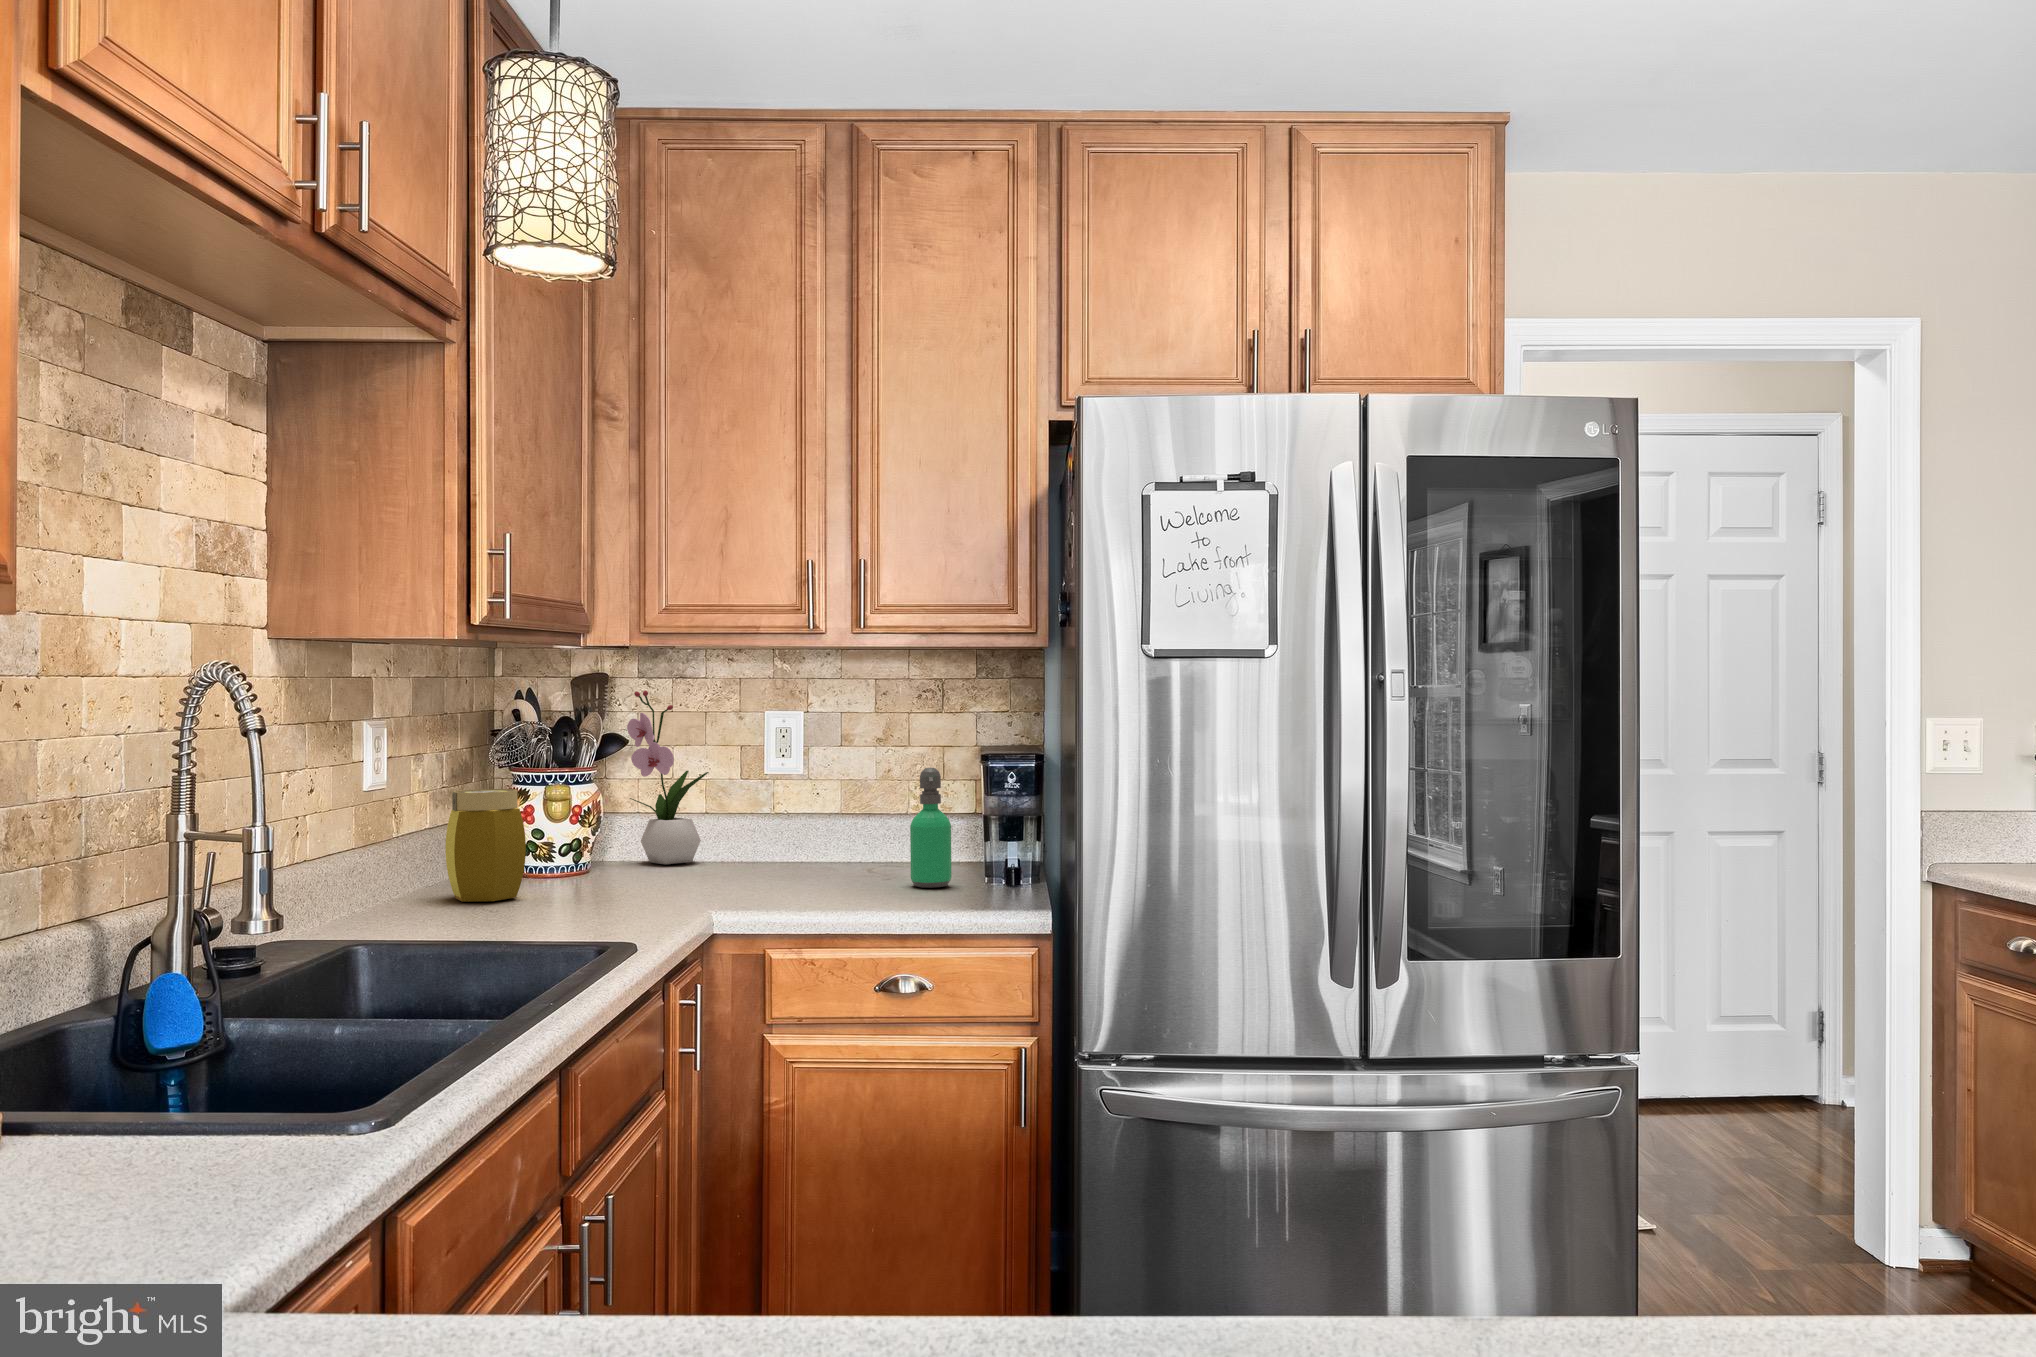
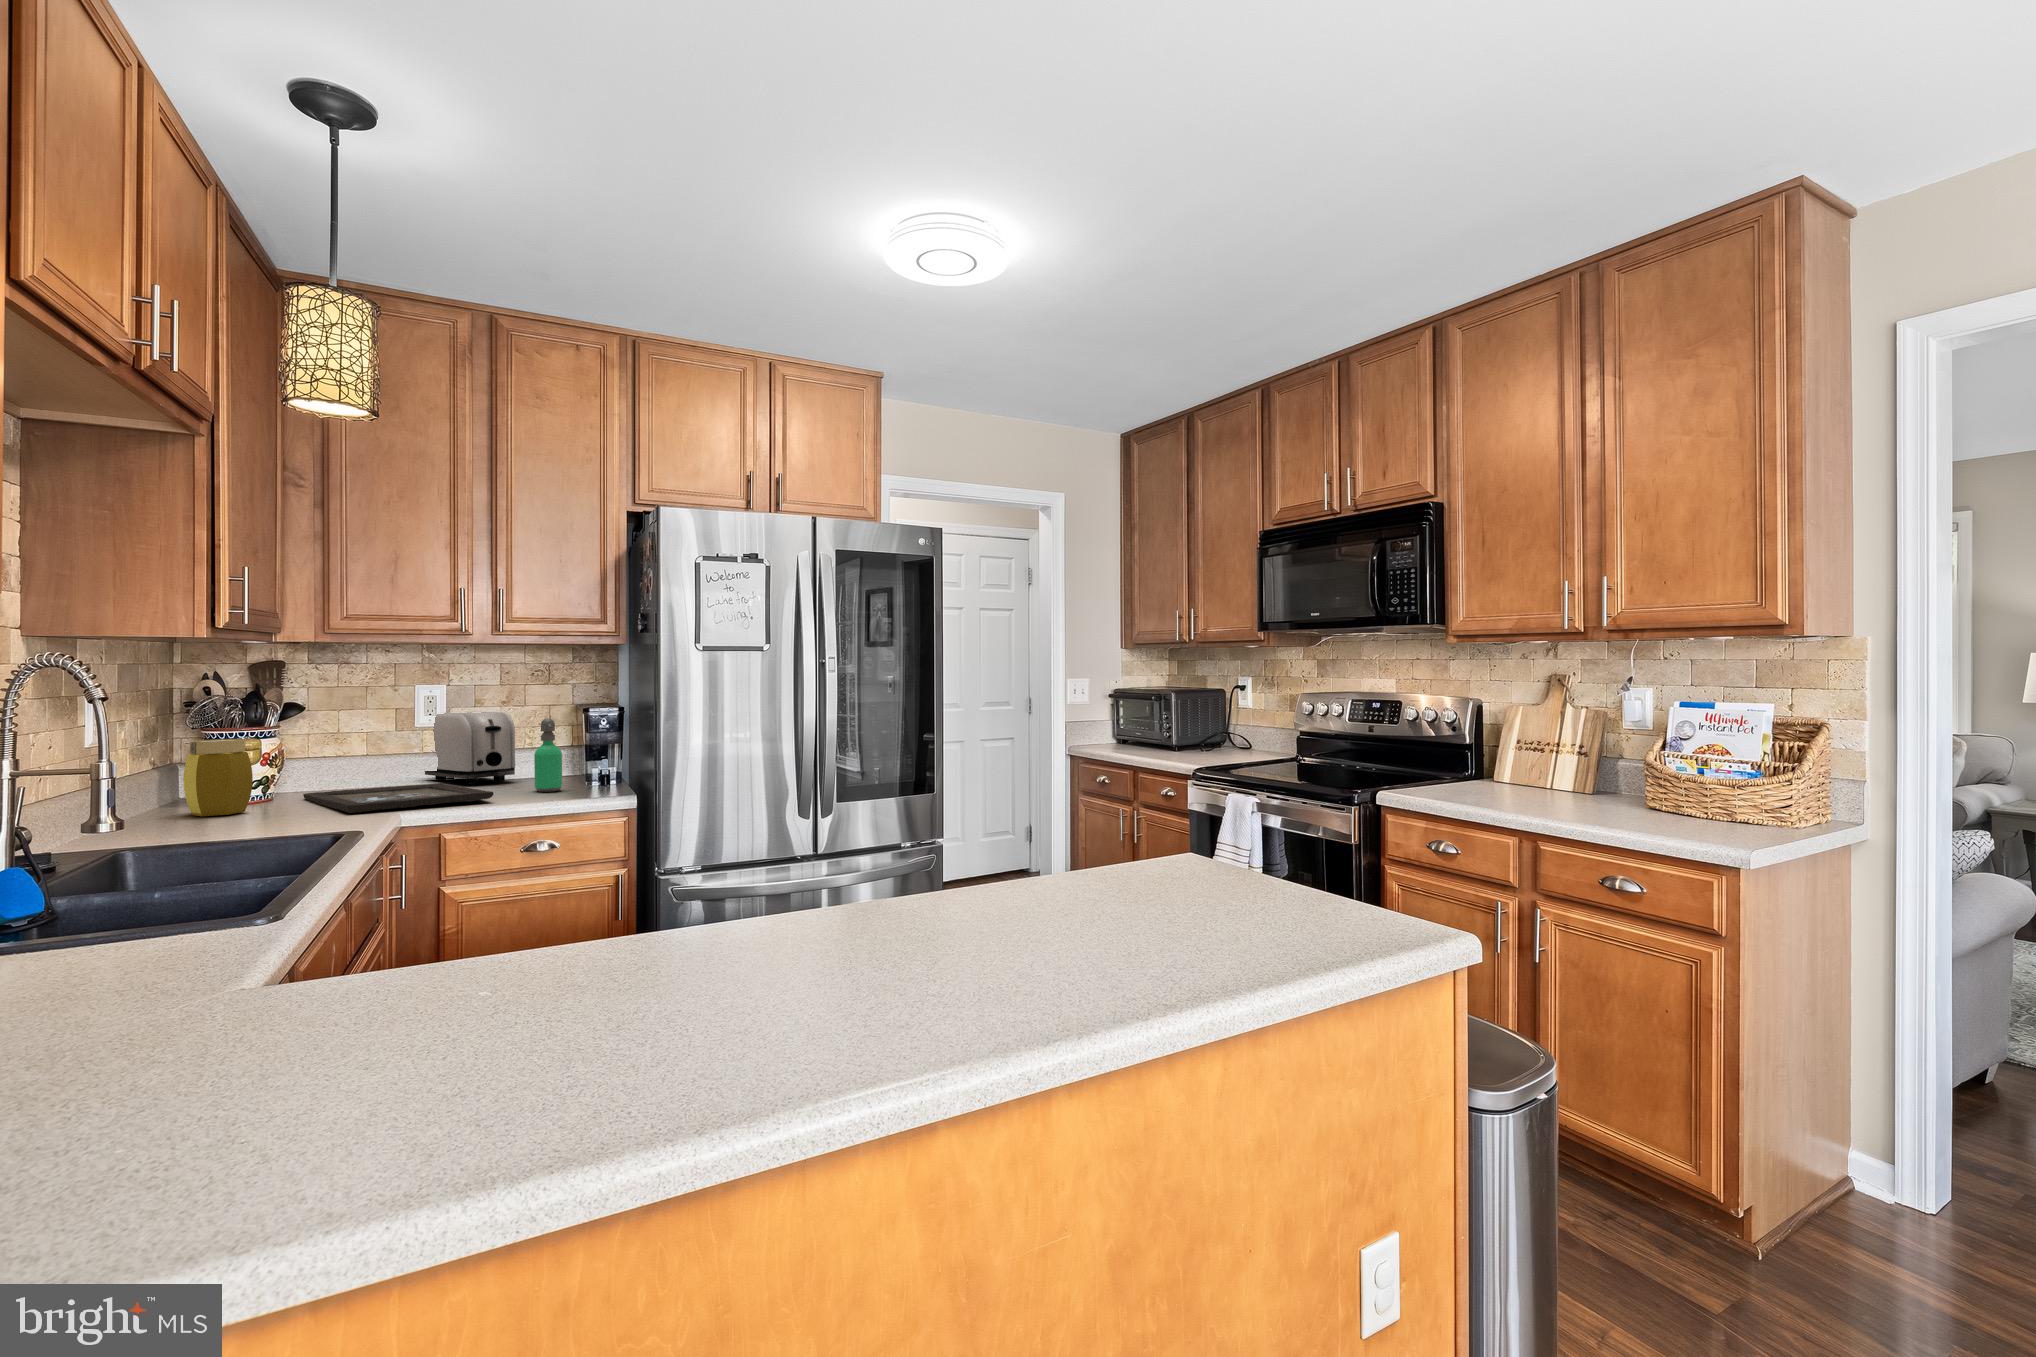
flower arrangement: present [627,690,709,864] -> none [310,671,376,788]
toaster: none [778,753,894,867] -> present [425,712,515,784]
tray: none [604,865,840,910] -> present [303,784,493,813]

